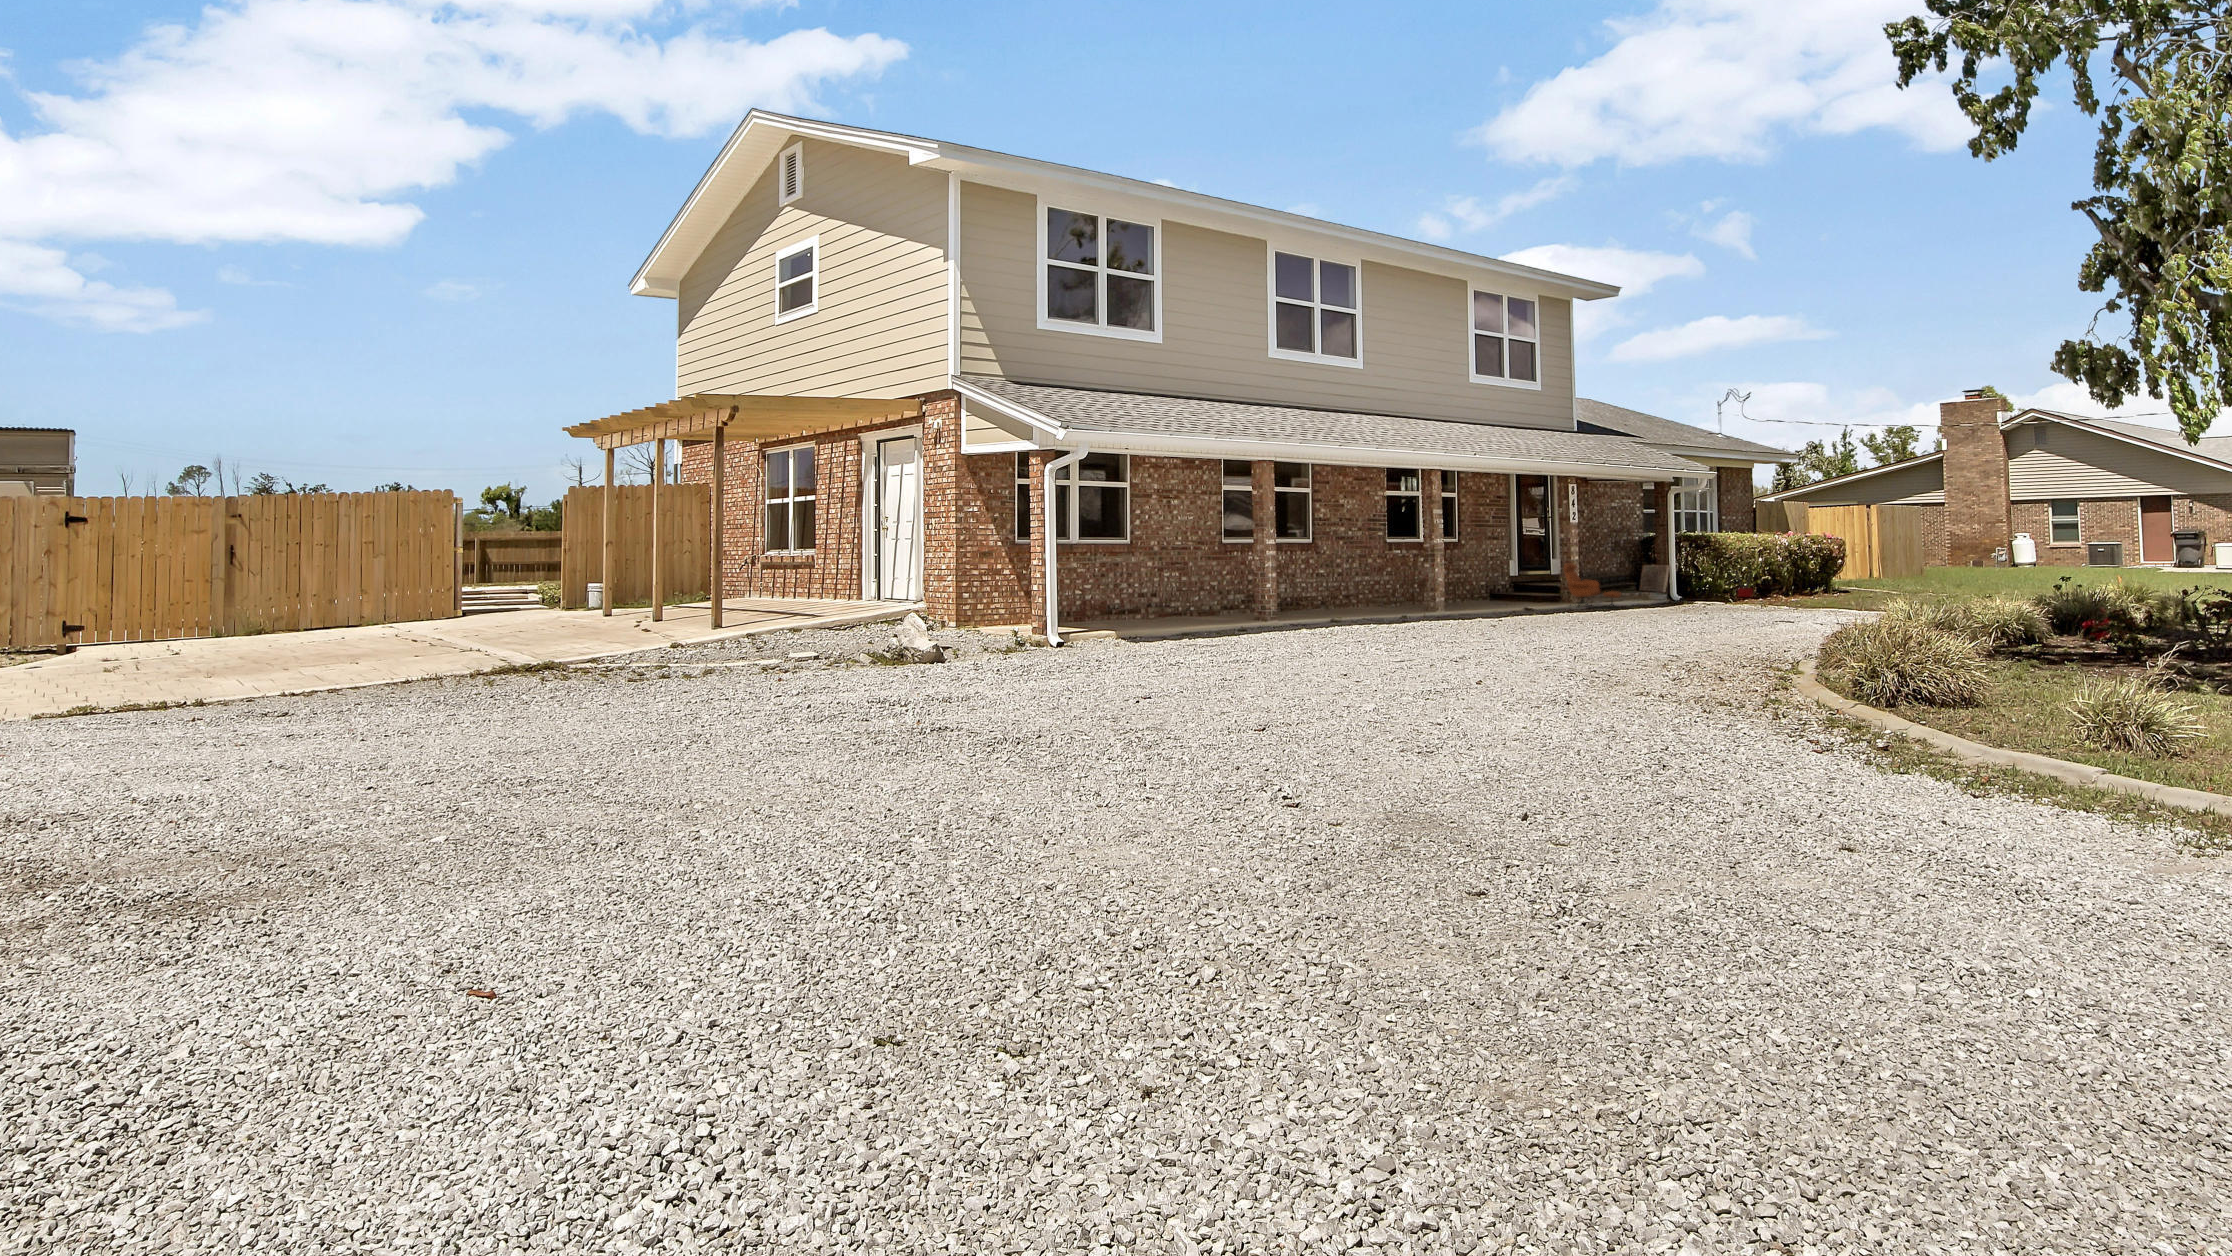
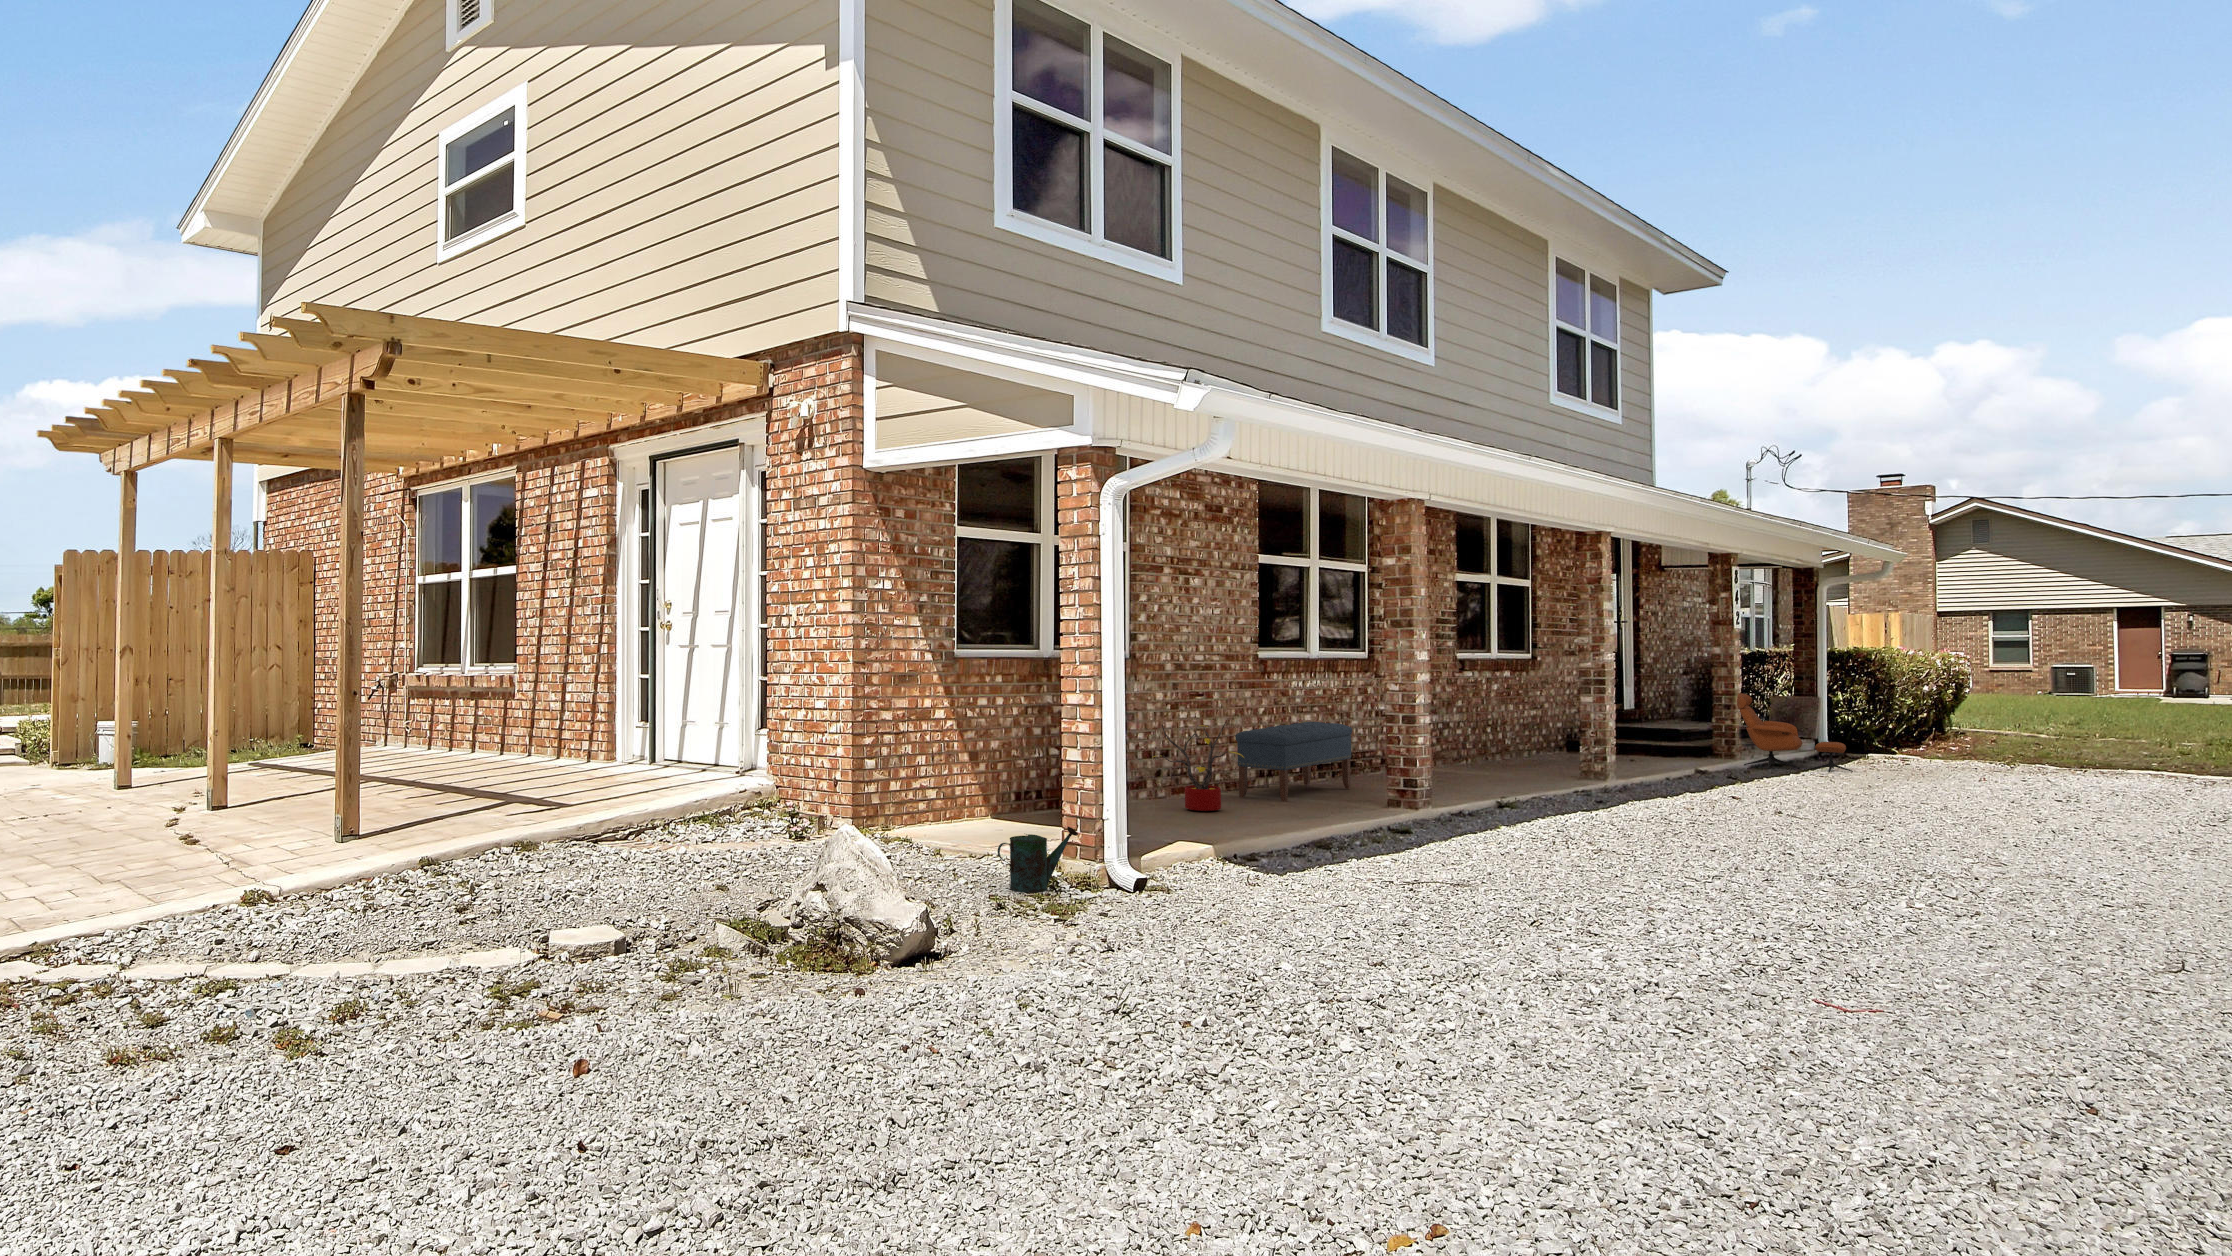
decorative plant: present [1738,567,1753,597] -> present [1153,720,1243,811]
bench: none [1195,579,1268,620] -> present [1235,722,1352,802]
watering can: none [1003,620,1041,648] -> present [998,827,1078,893]

